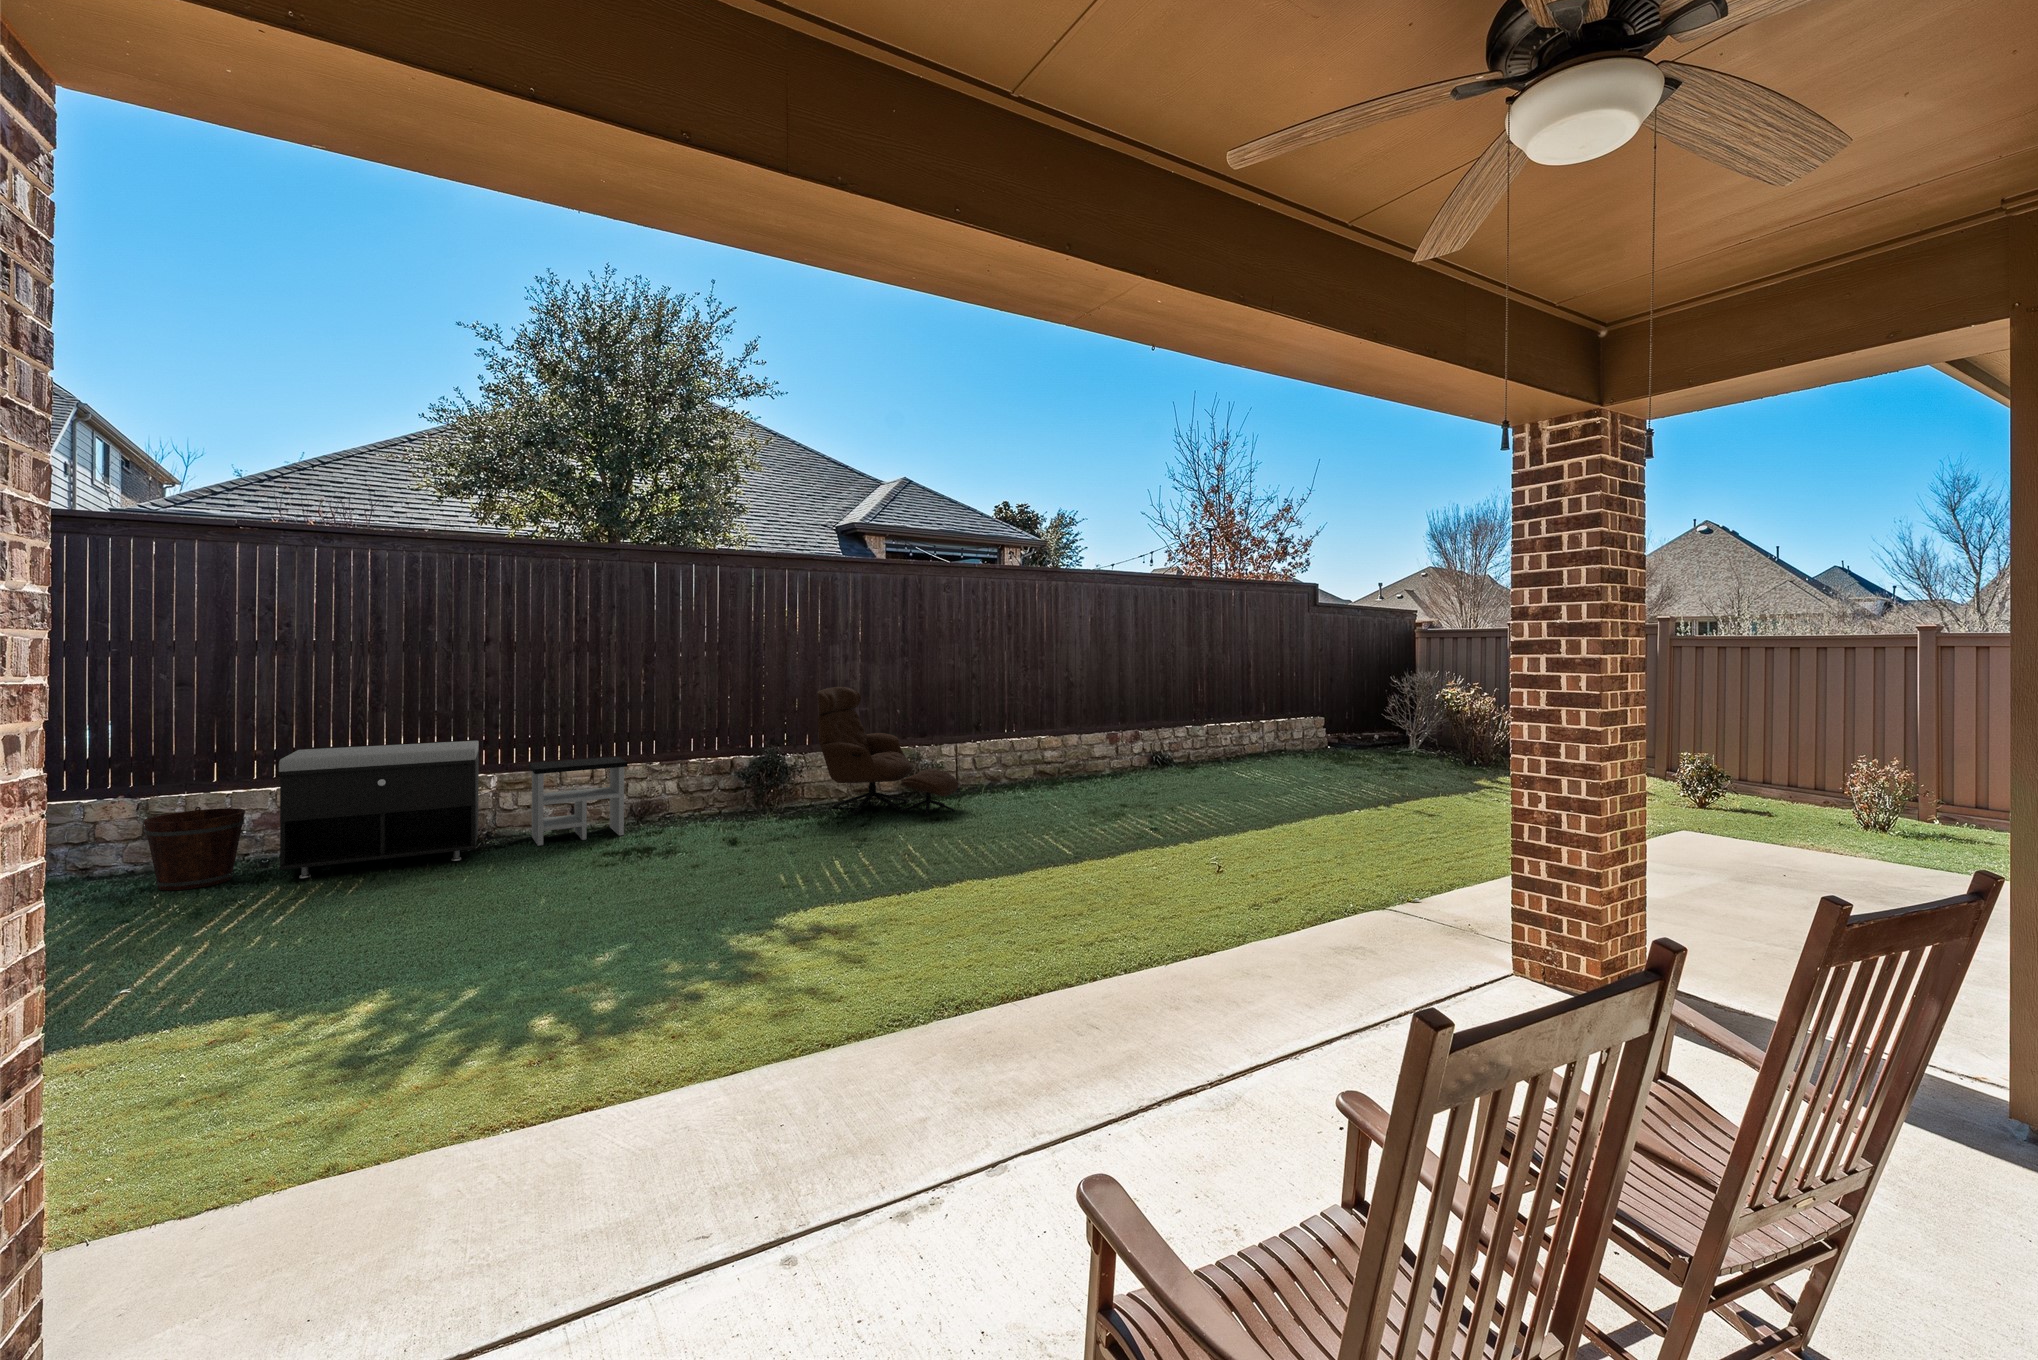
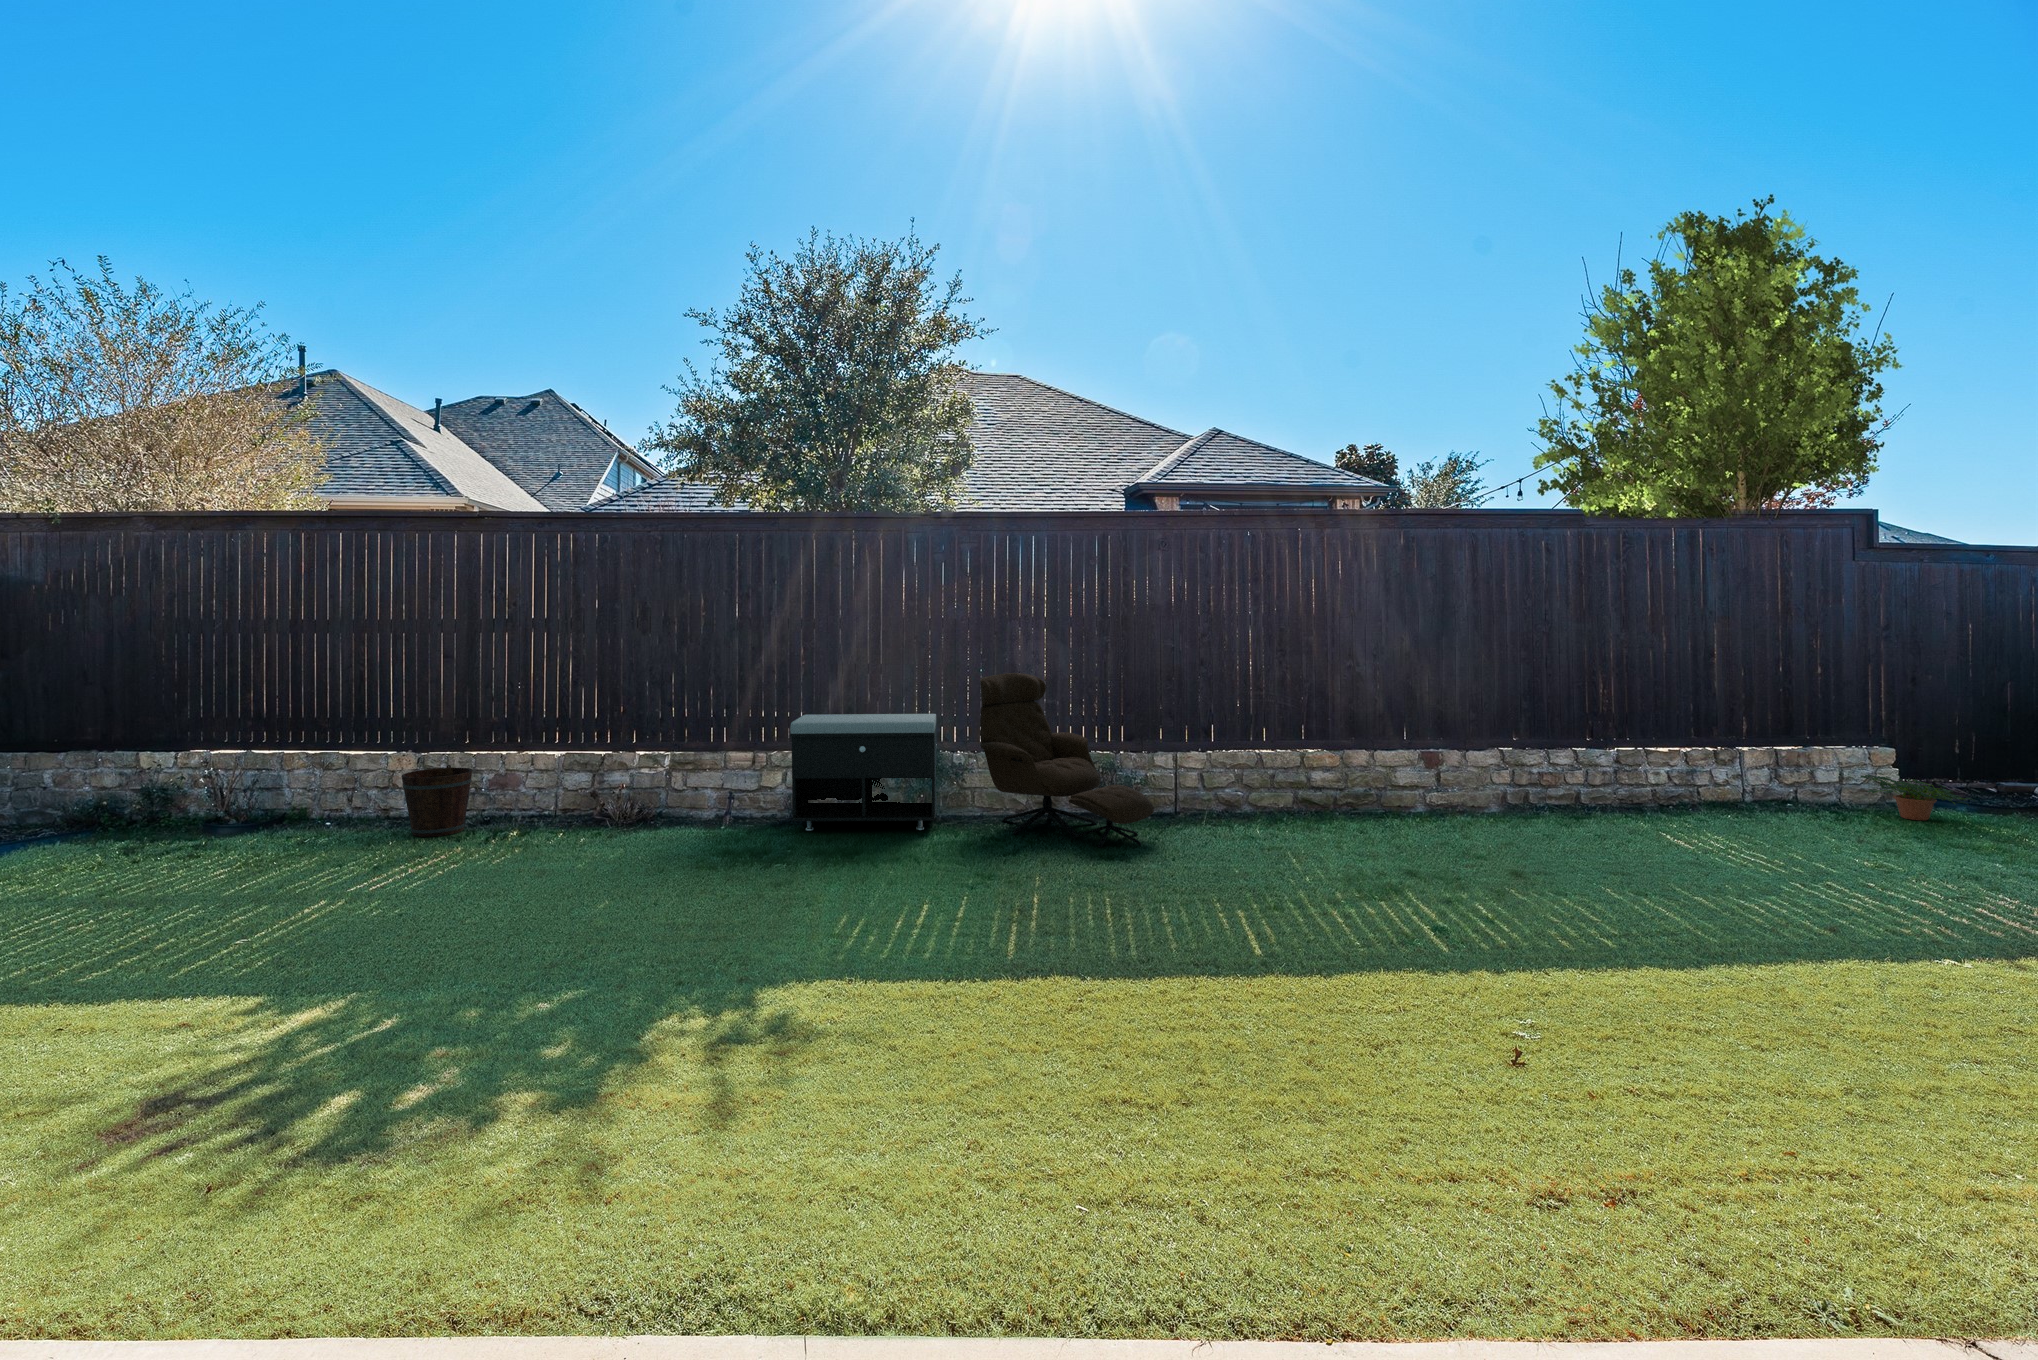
potted plant: none [1312,732,1357,756] -> present [1860,773,1975,821]
storage bench: present [279,741,479,878] -> present [790,714,937,831]
side table: present [529,757,628,846] -> none [684,743,778,831]

